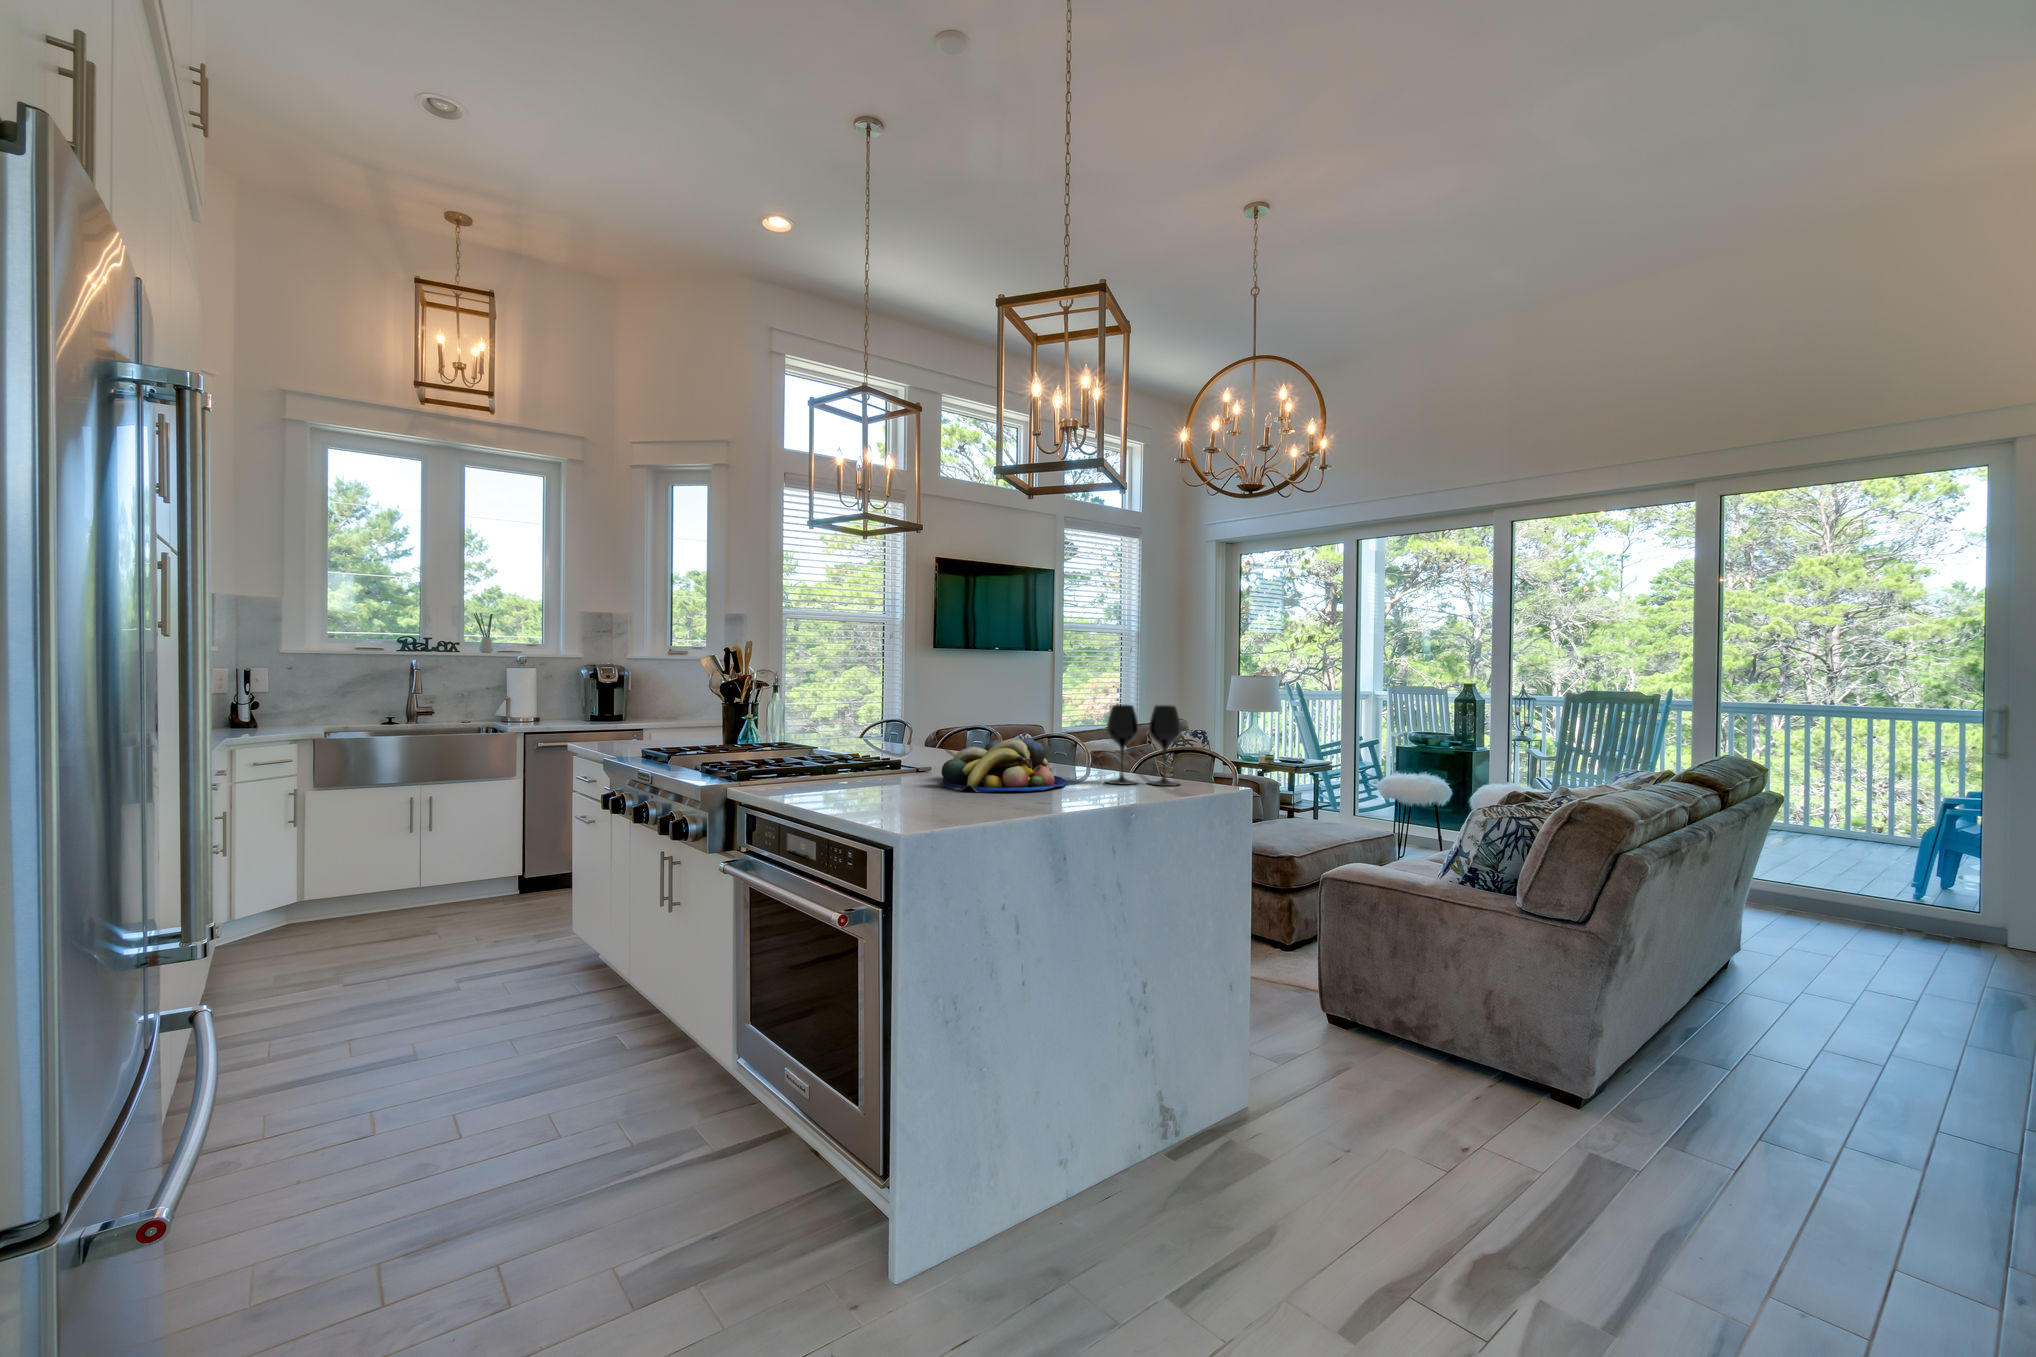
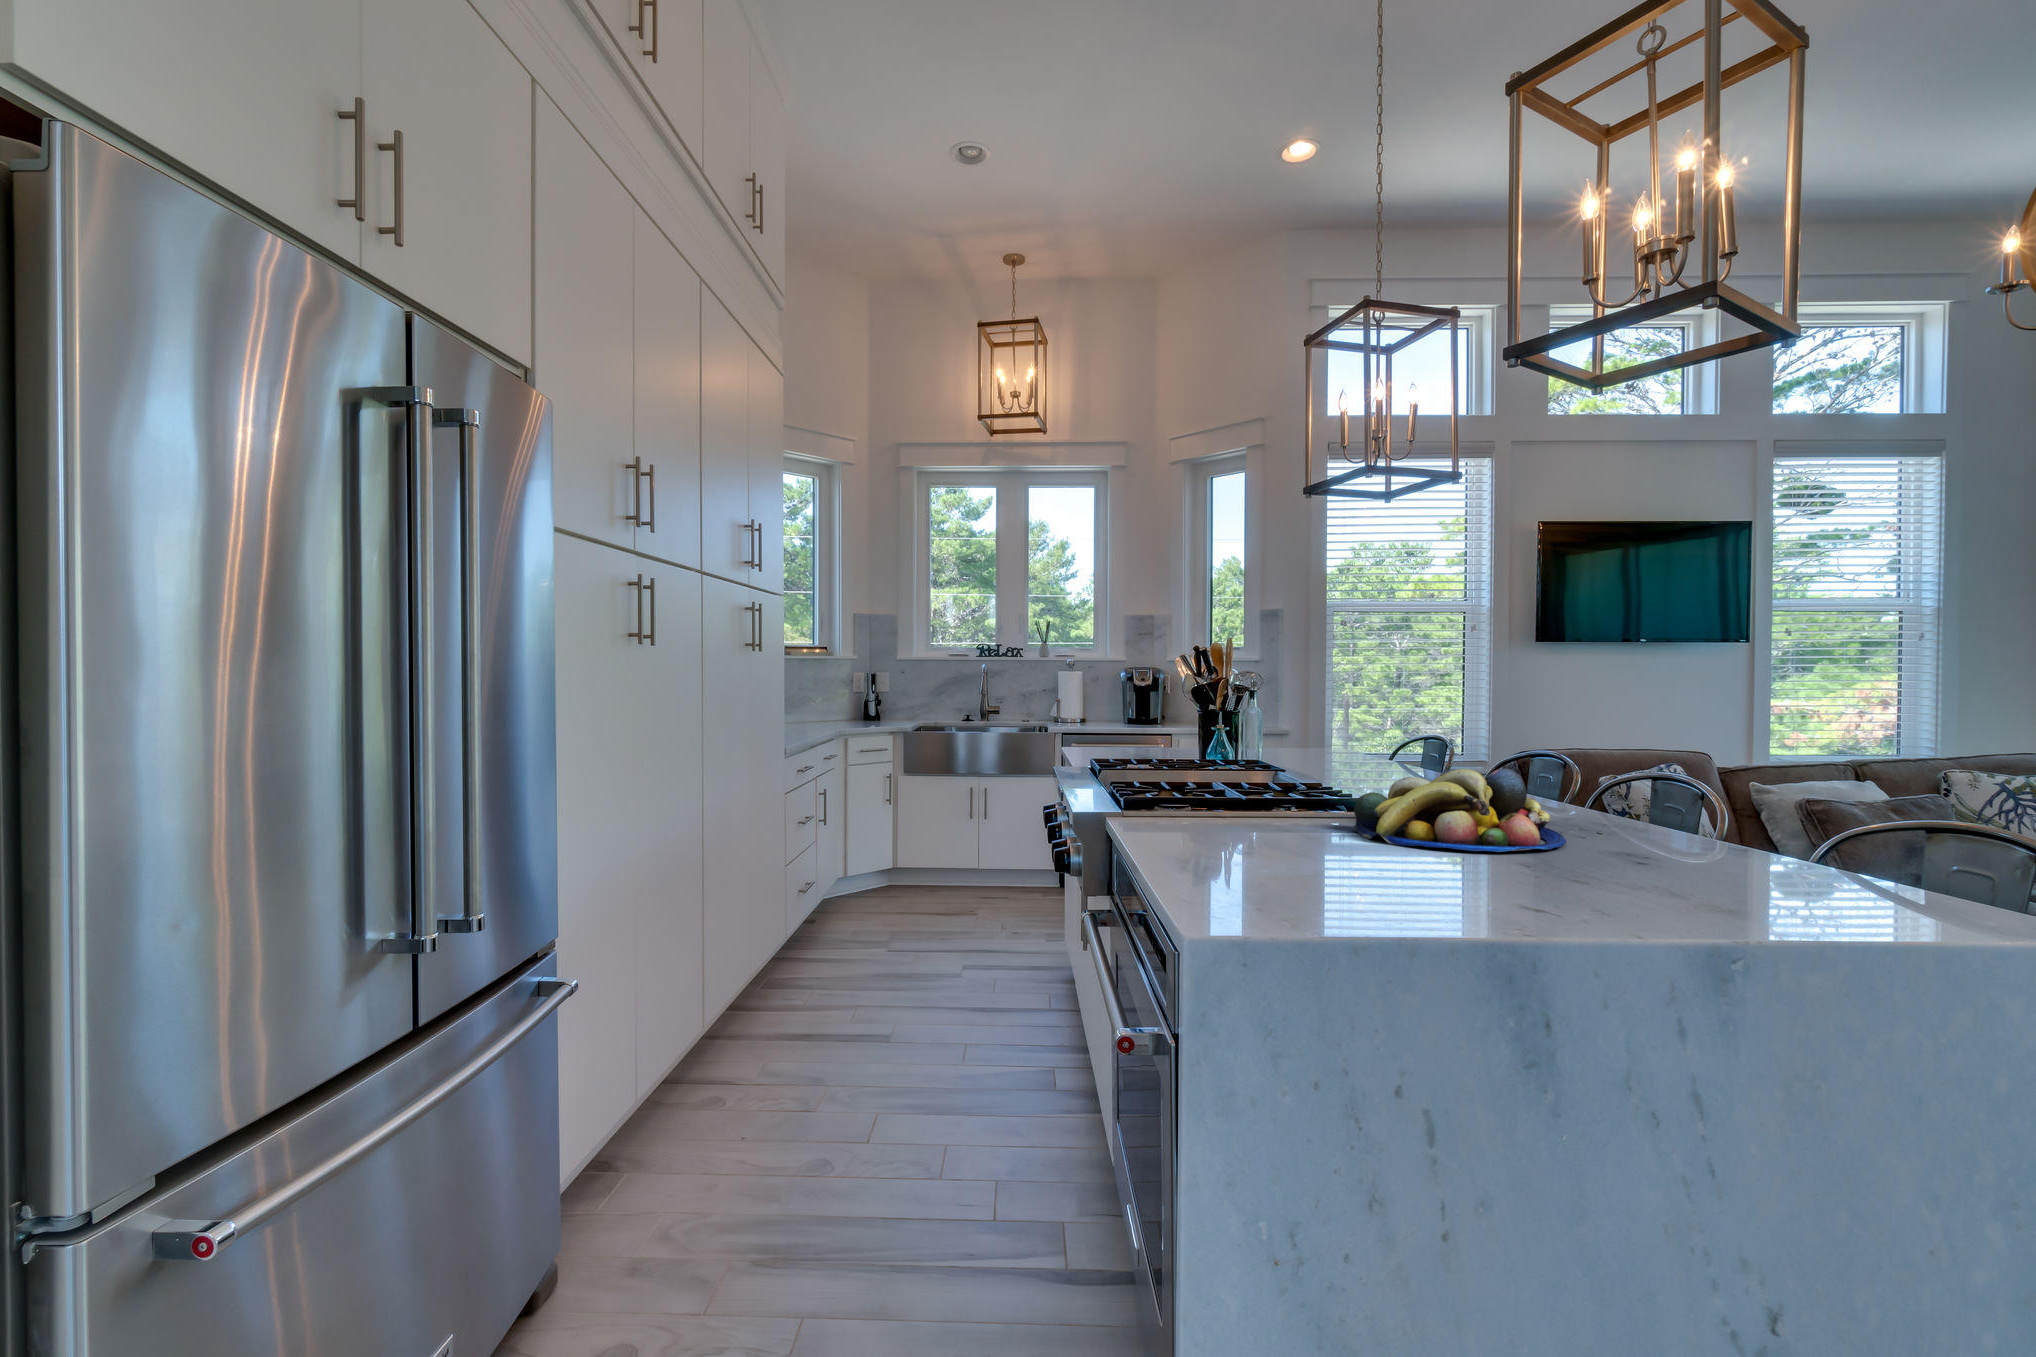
wine glass: present [1107,705,1181,786] -> none [1644,721,1808,871]

